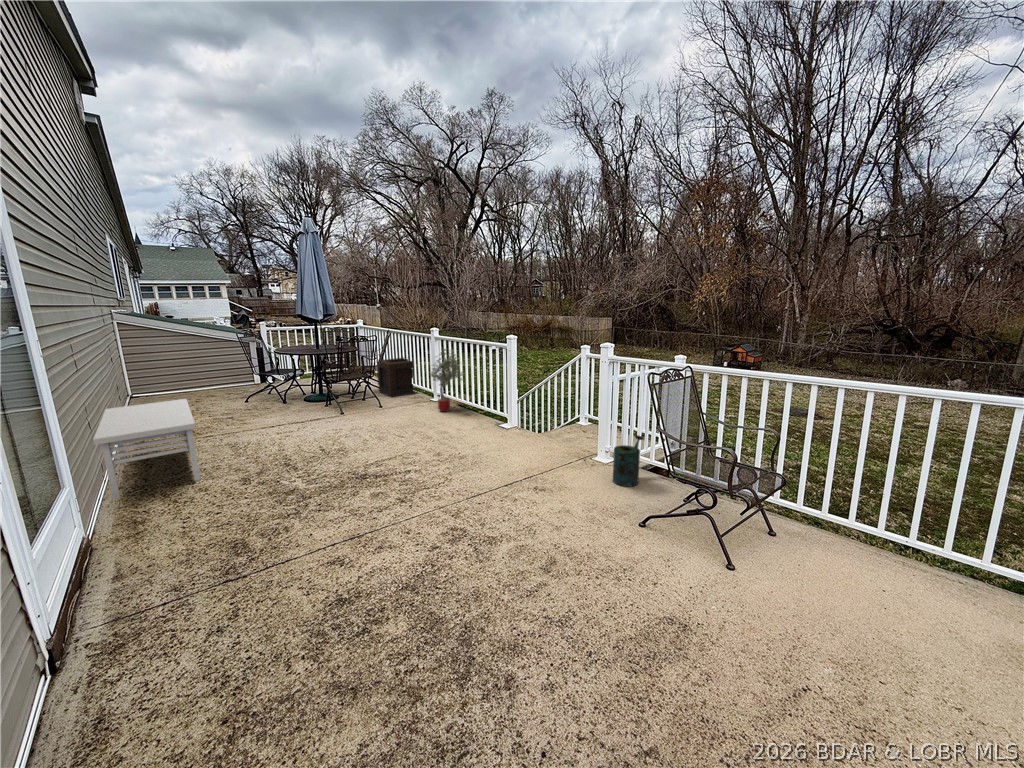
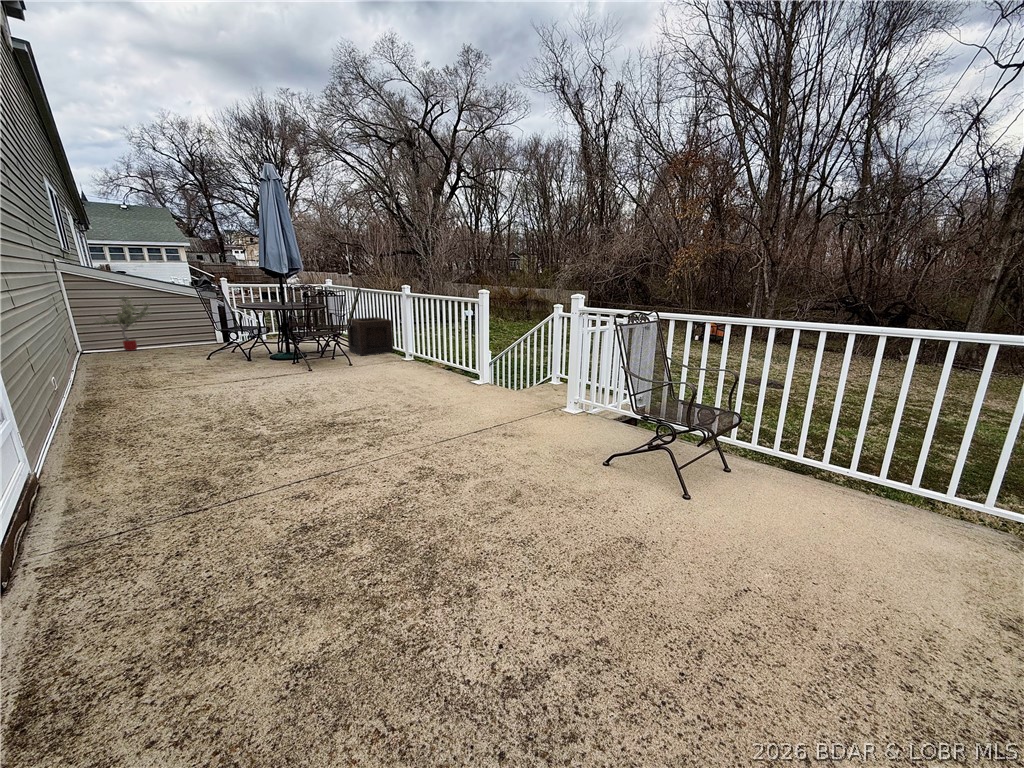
potted tree: present [430,349,465,412] -> present [95,296,151,351]
storage bench: present [93,399,200,499] -> none [38,346,160,443]
watering can: present [613,435,643,487] -> none [579,385,609,432]

